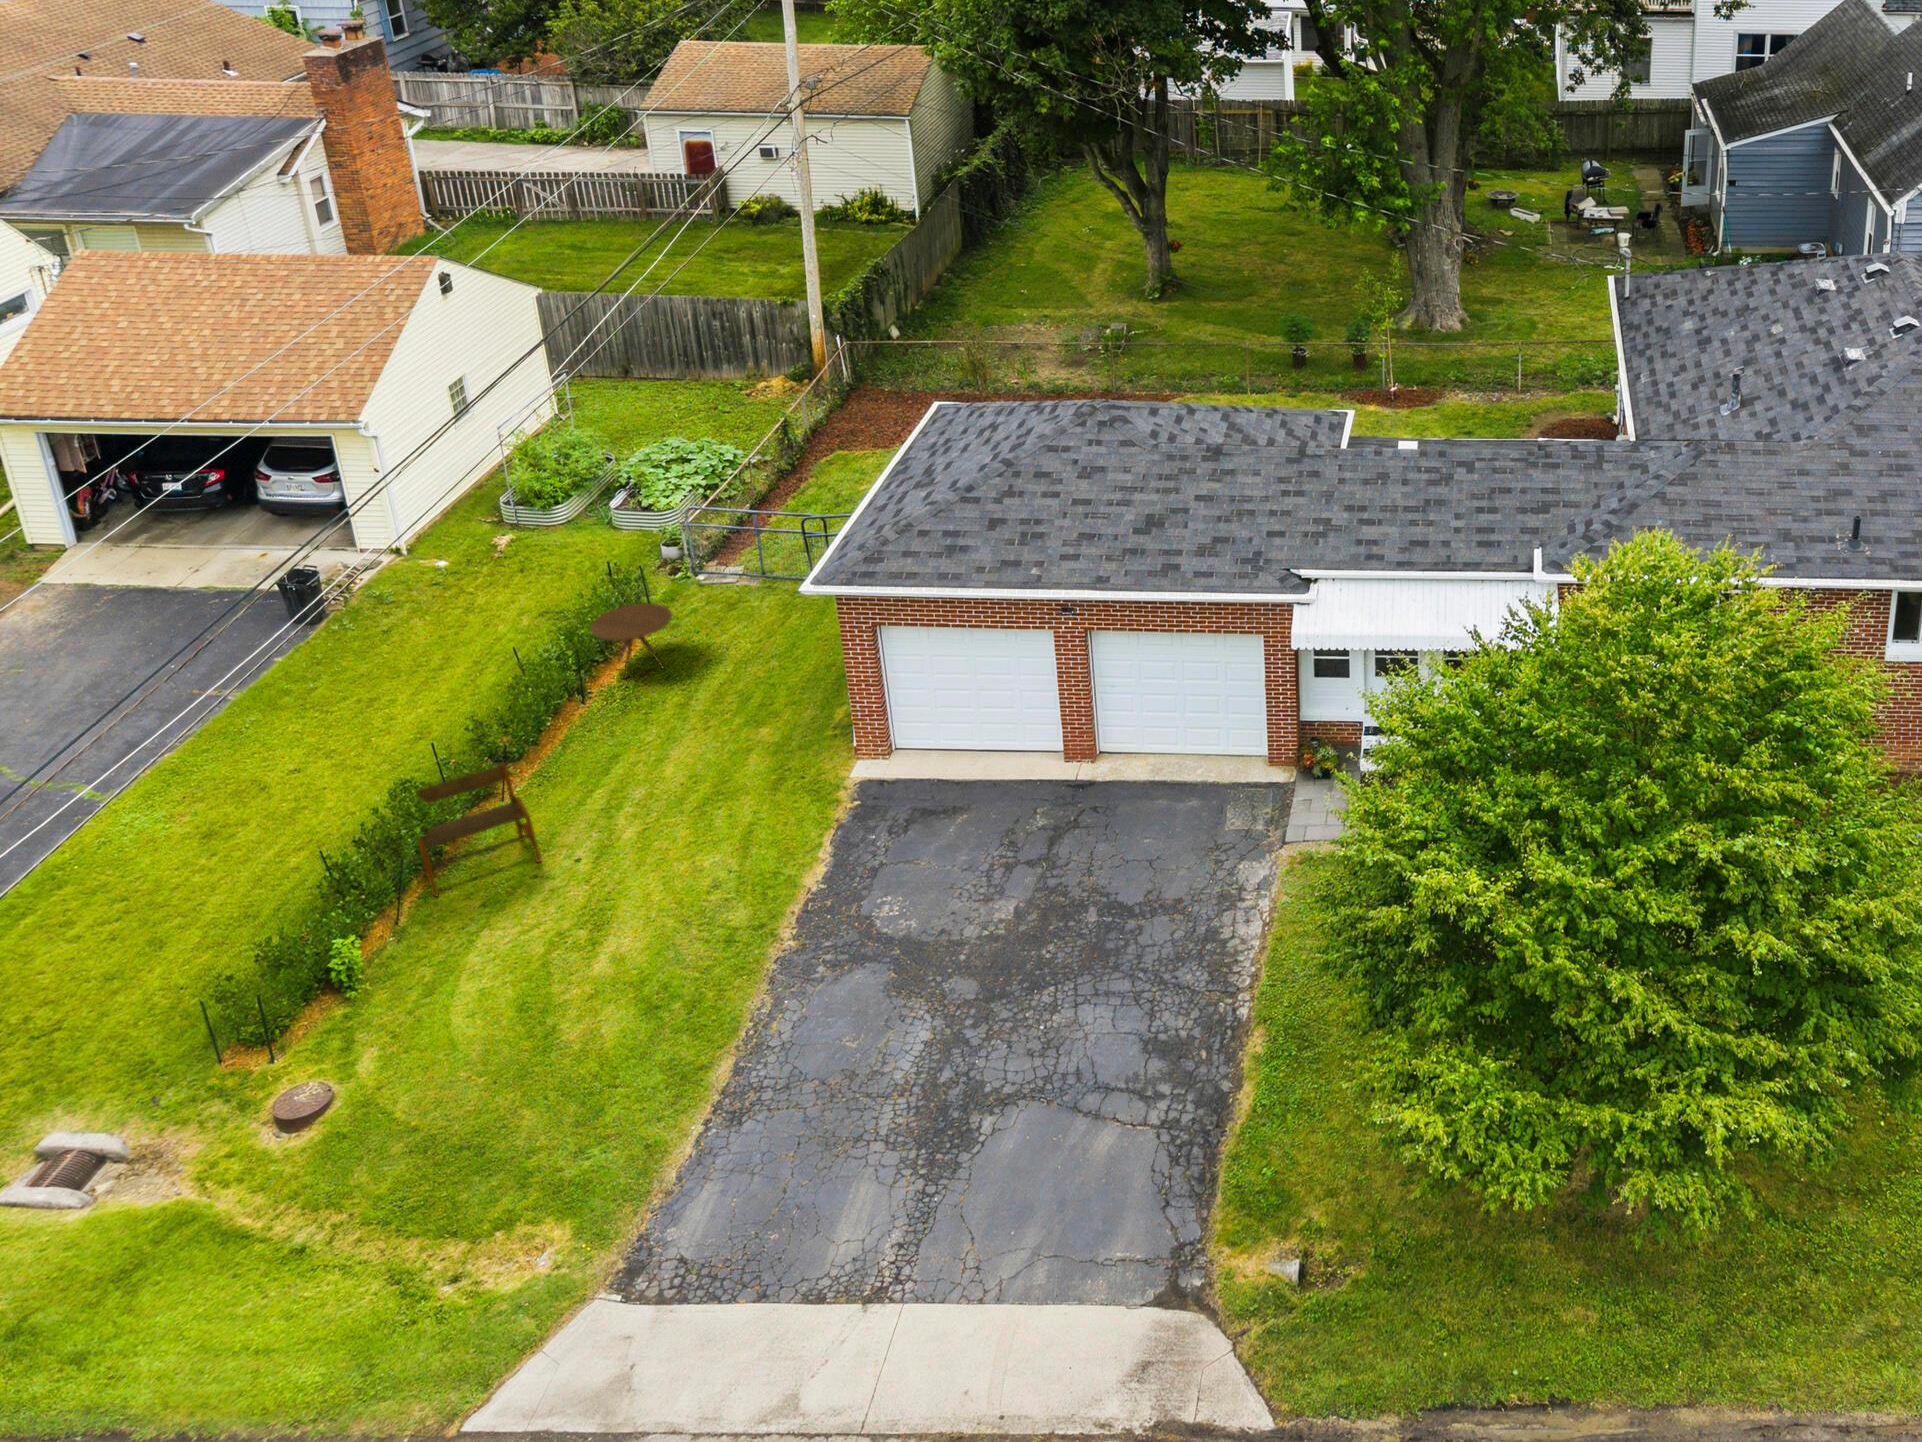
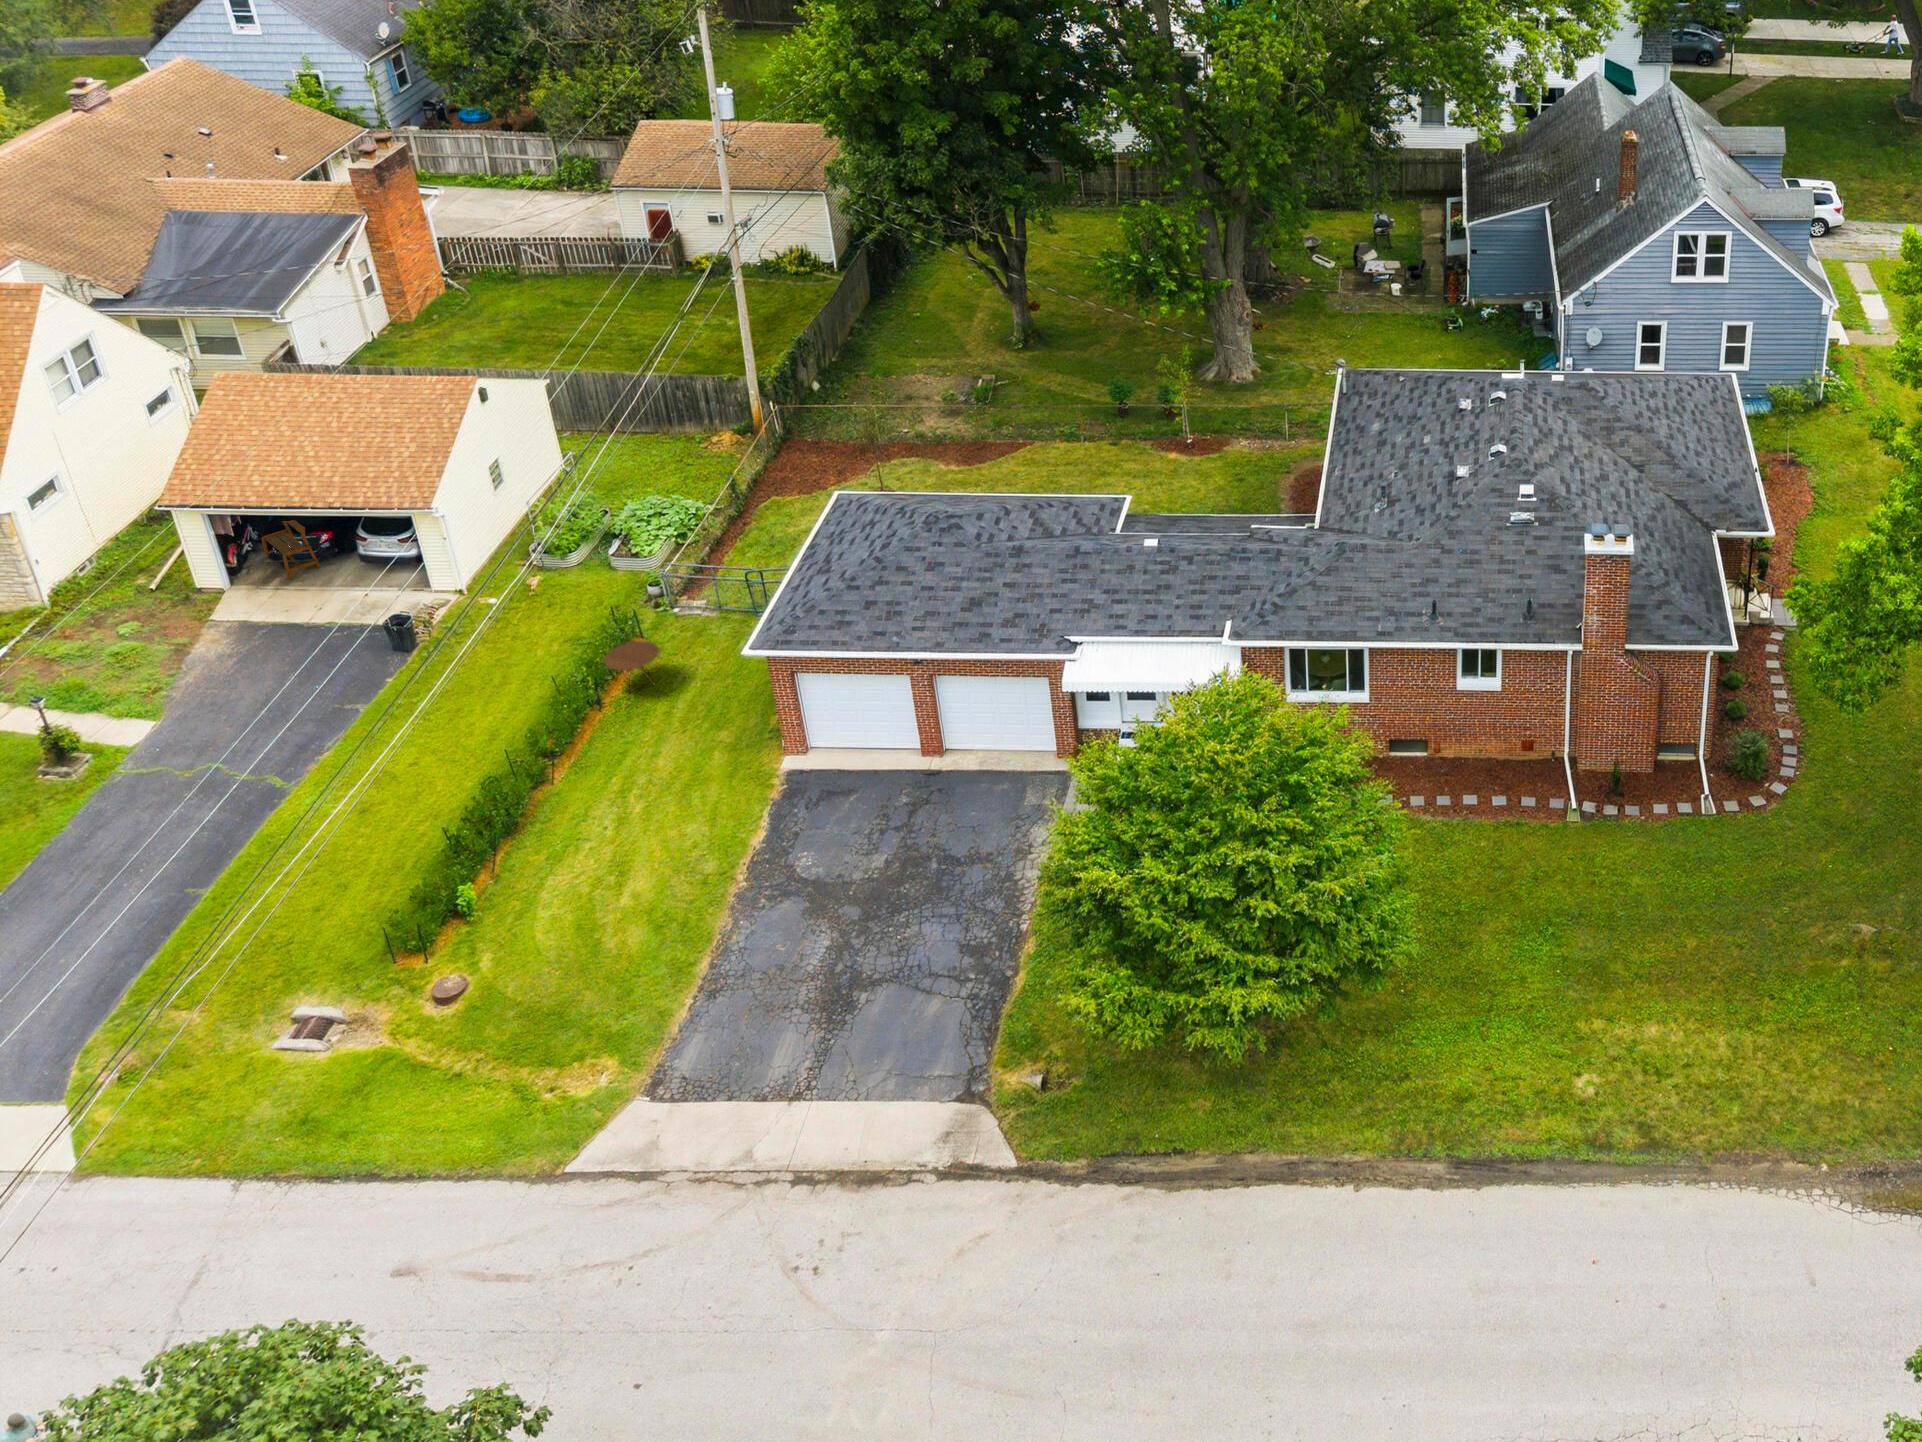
bench: present [417,763,541,896] -> present [262,520,321,580]

